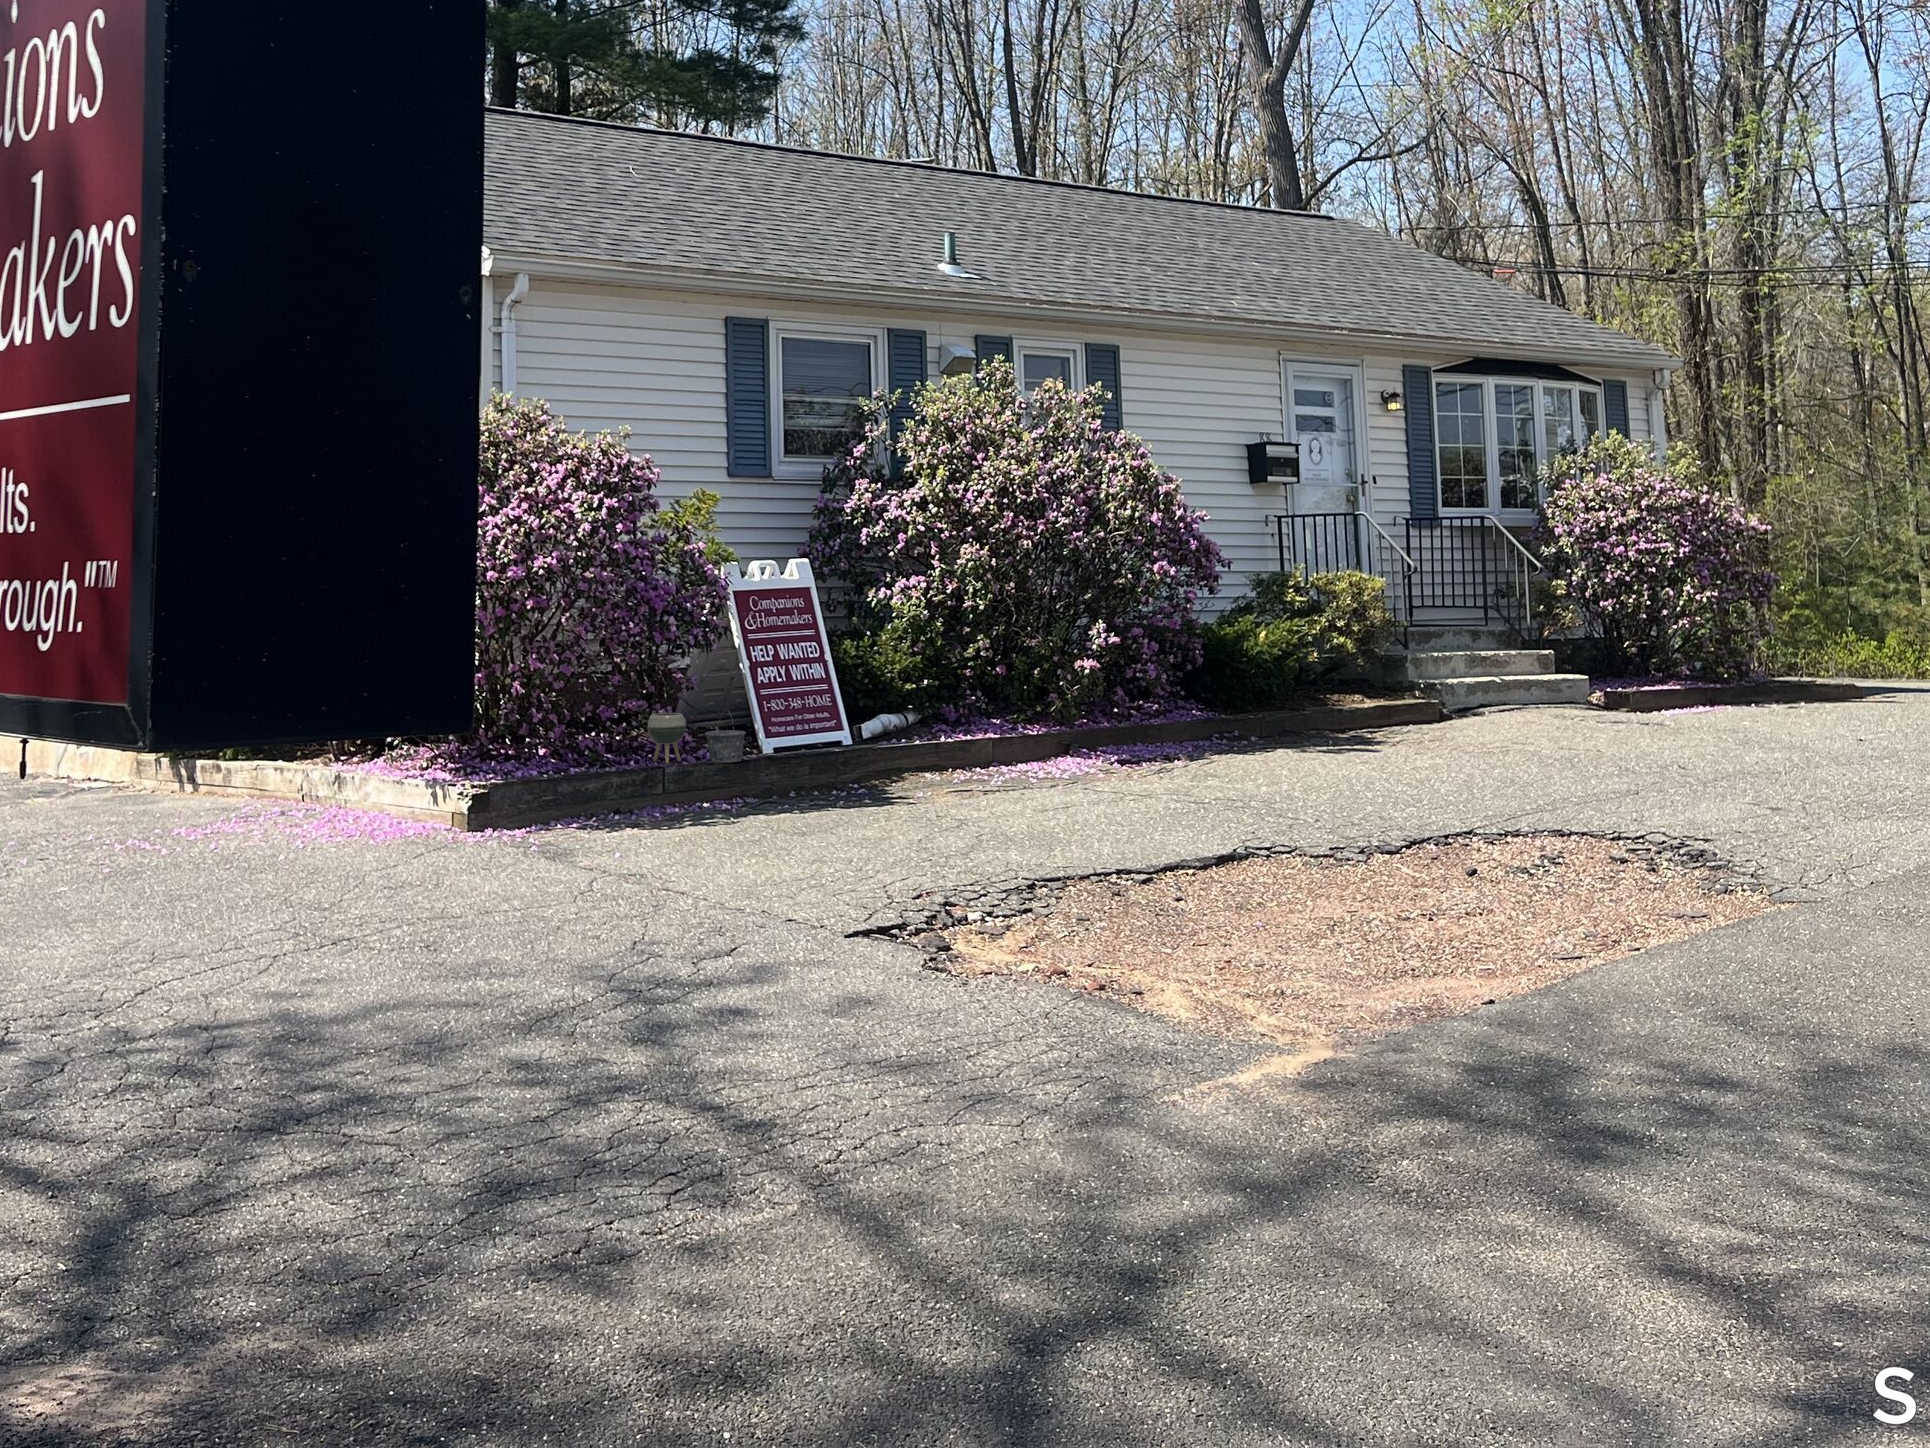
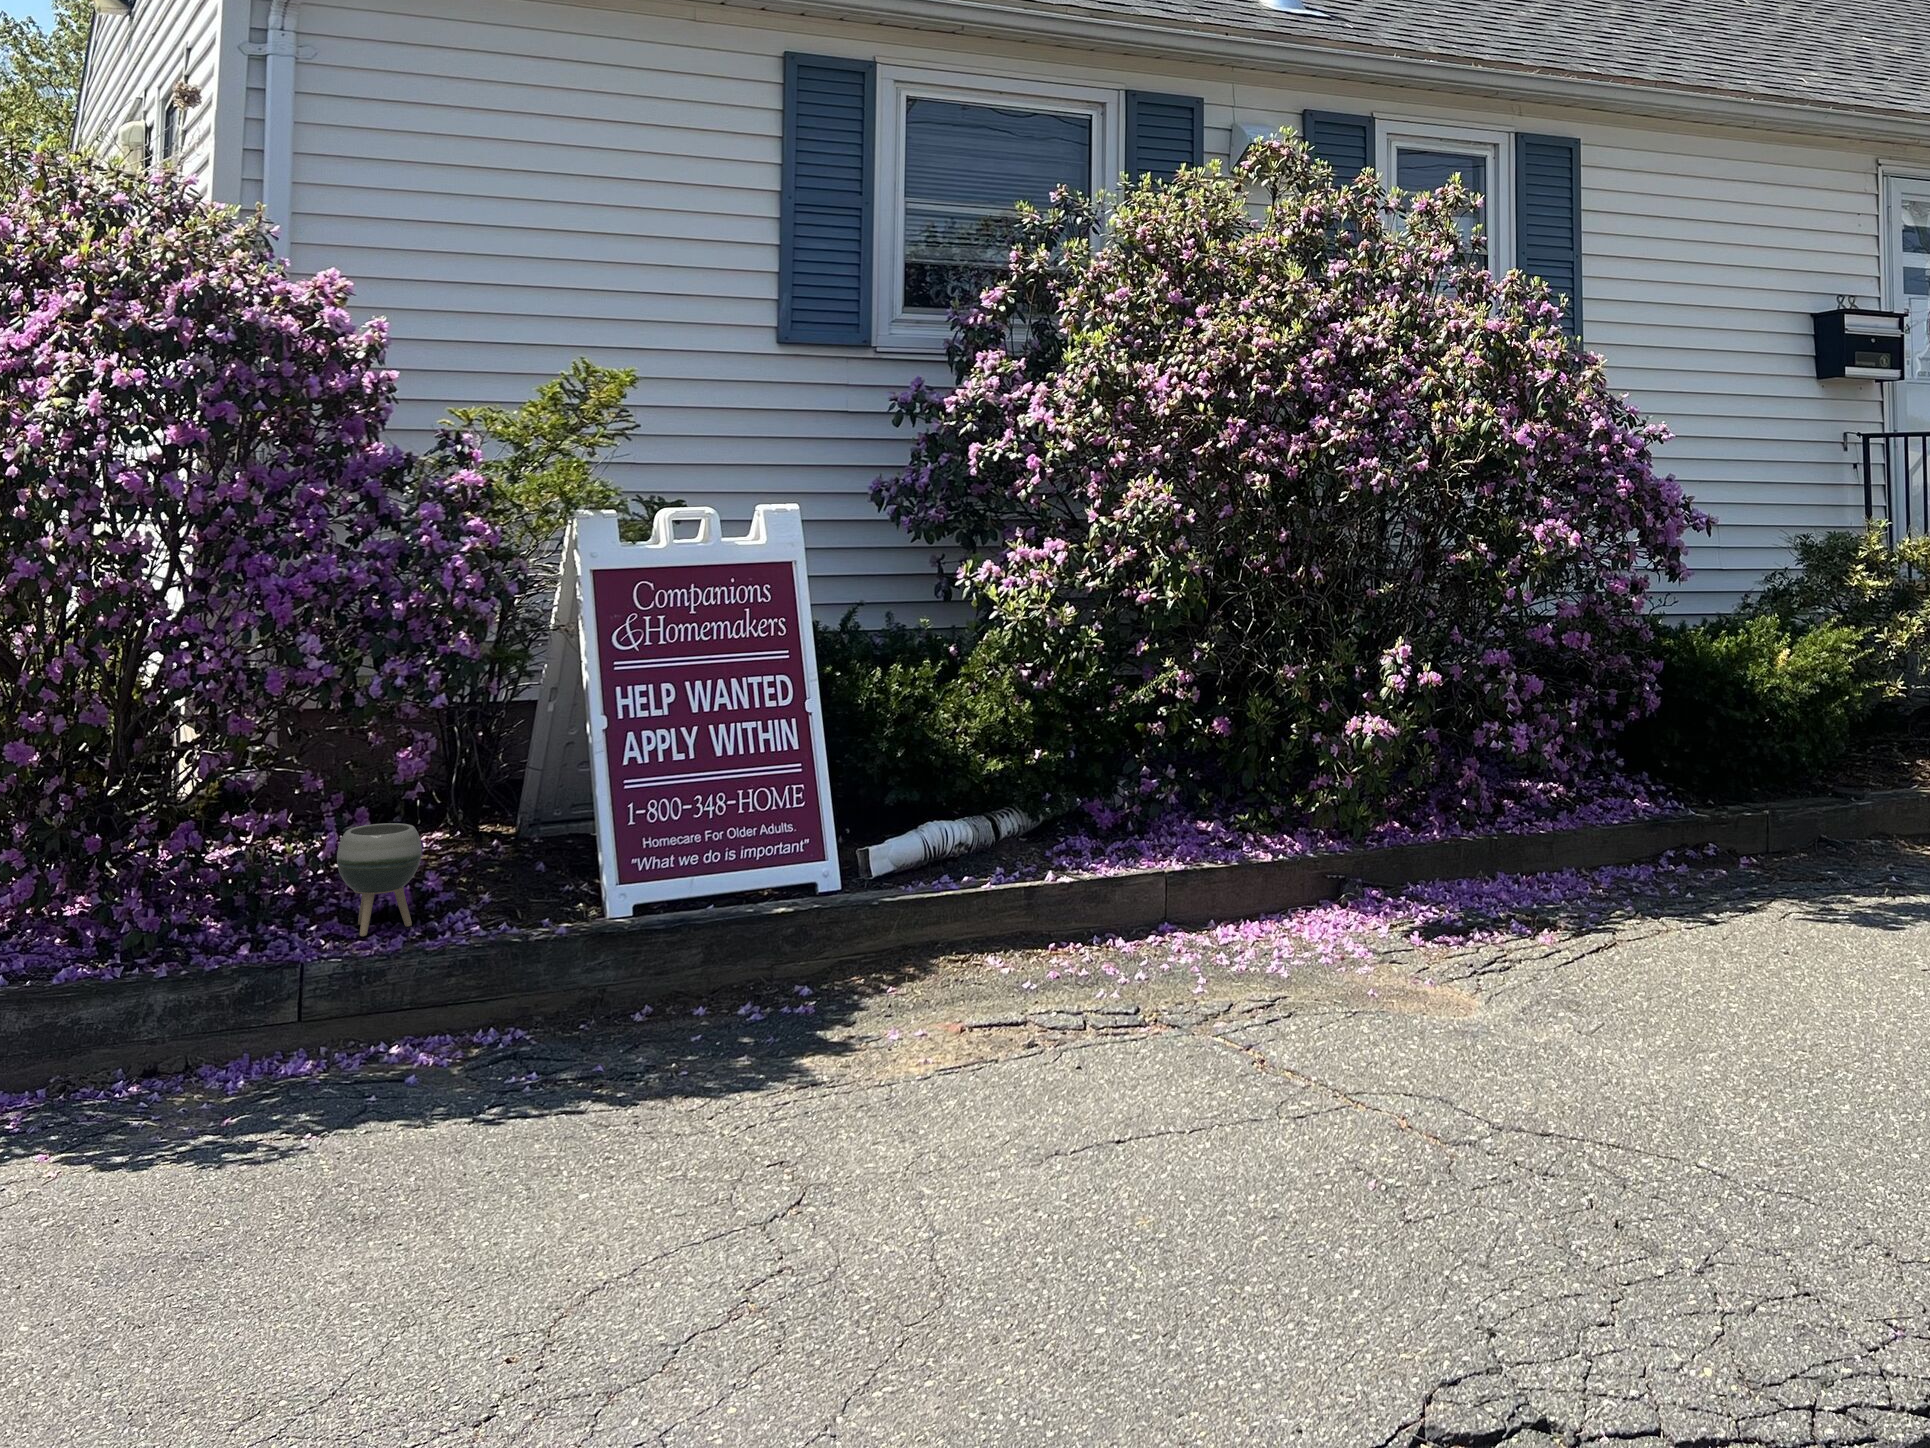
bucket: present [705,729,746,763] -> none [481,820,570,932]

